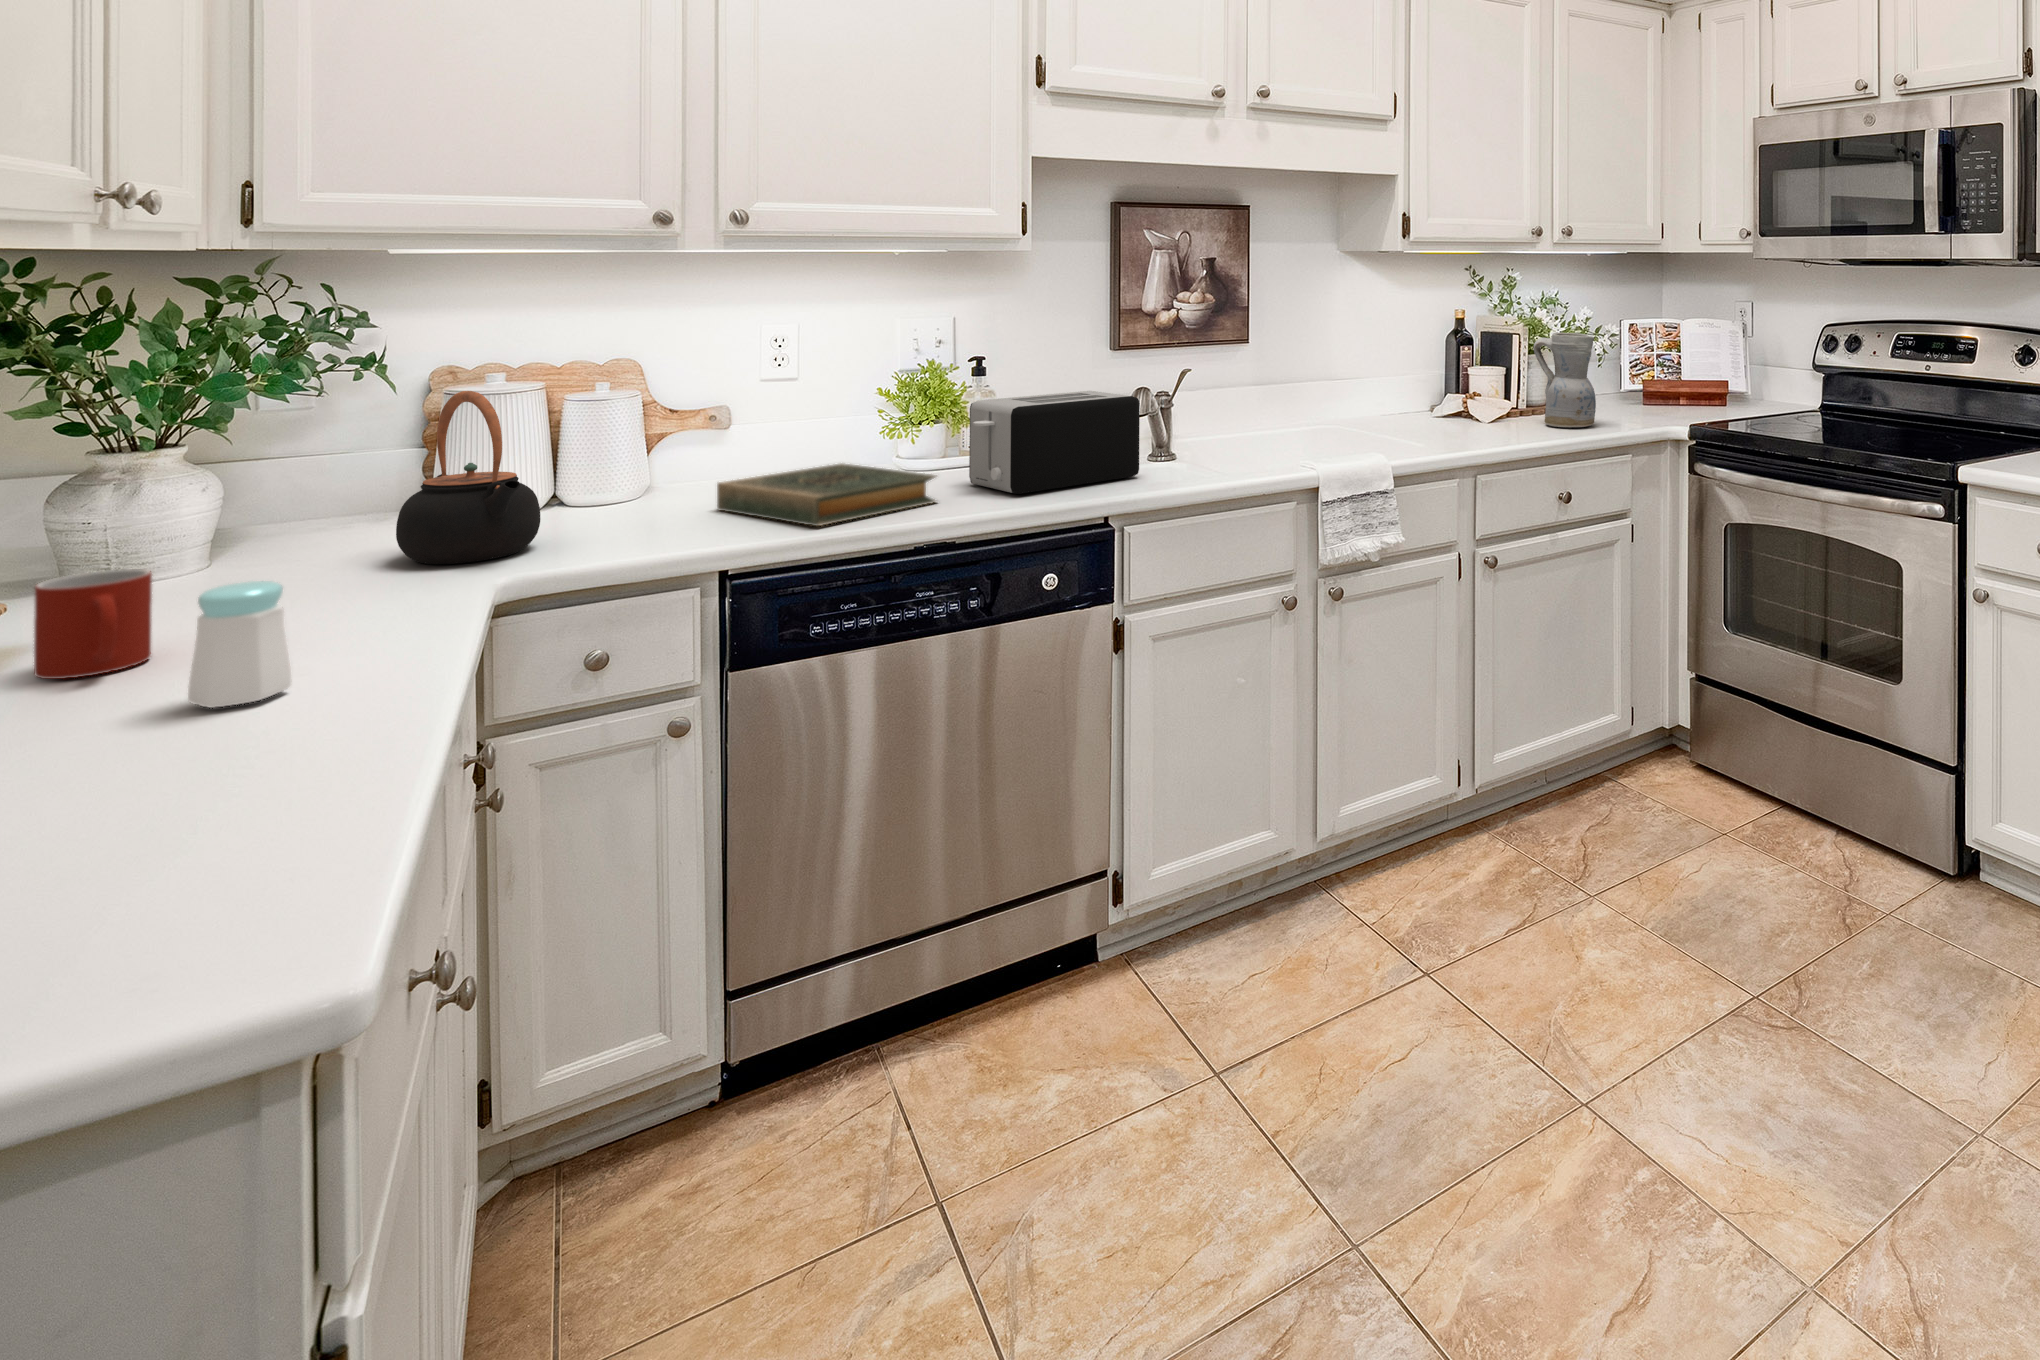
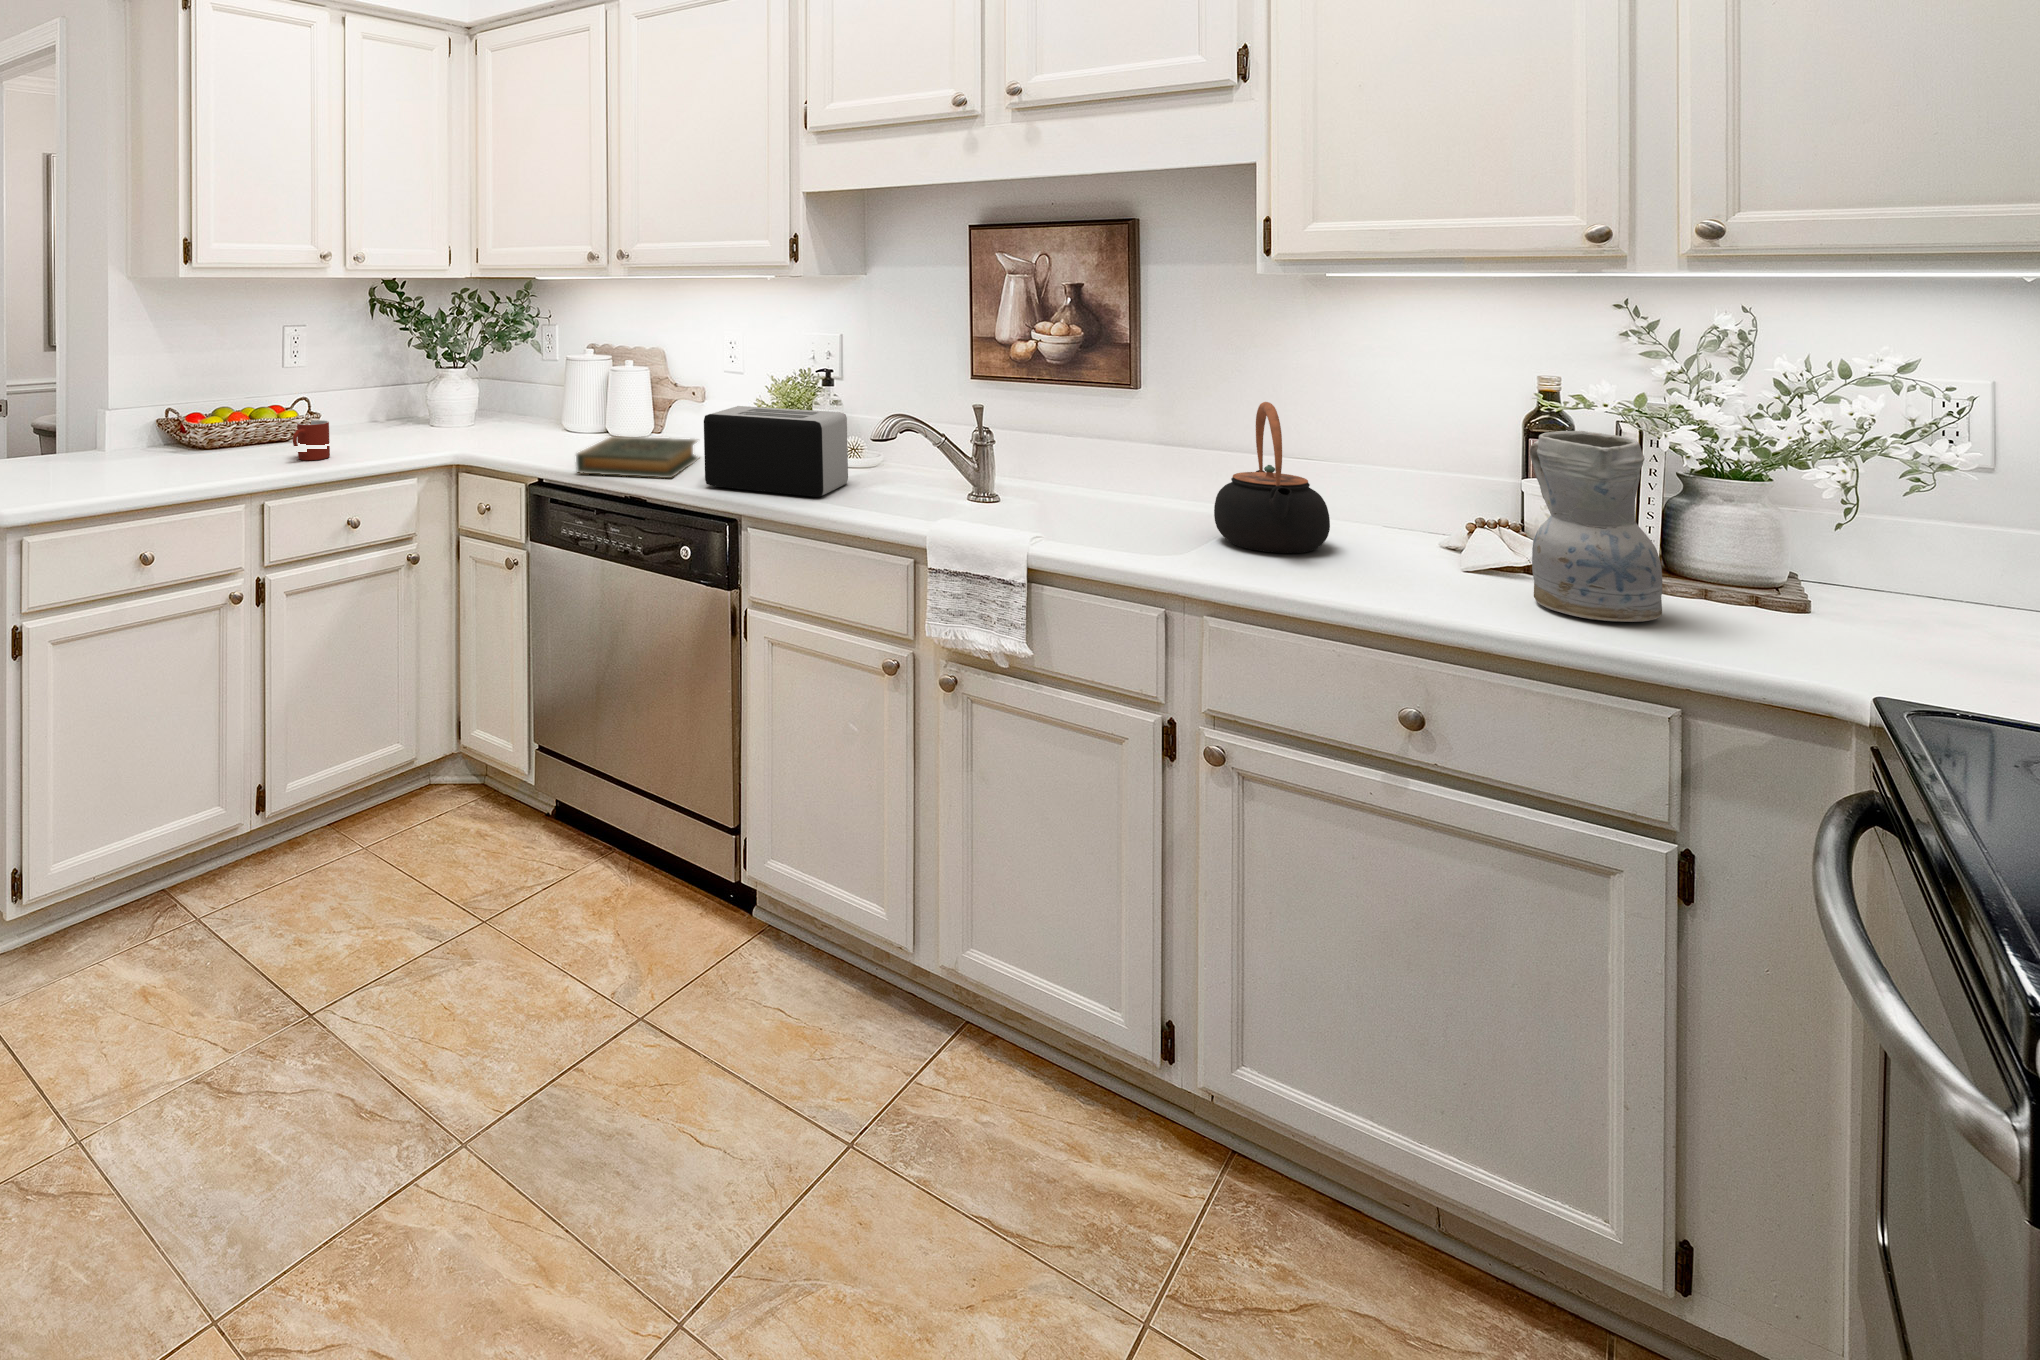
teapot: present [396,391,540,564] -> present [1214,402,1330,553]
salt shaker: present [188,581,292,708] -> none [255,431,286,479]

